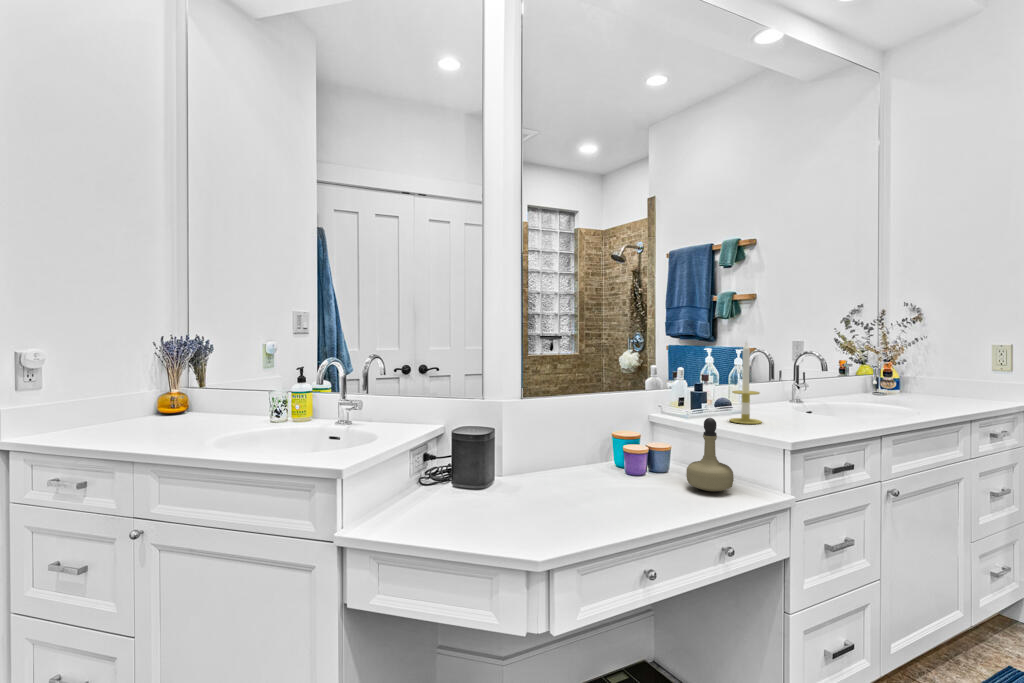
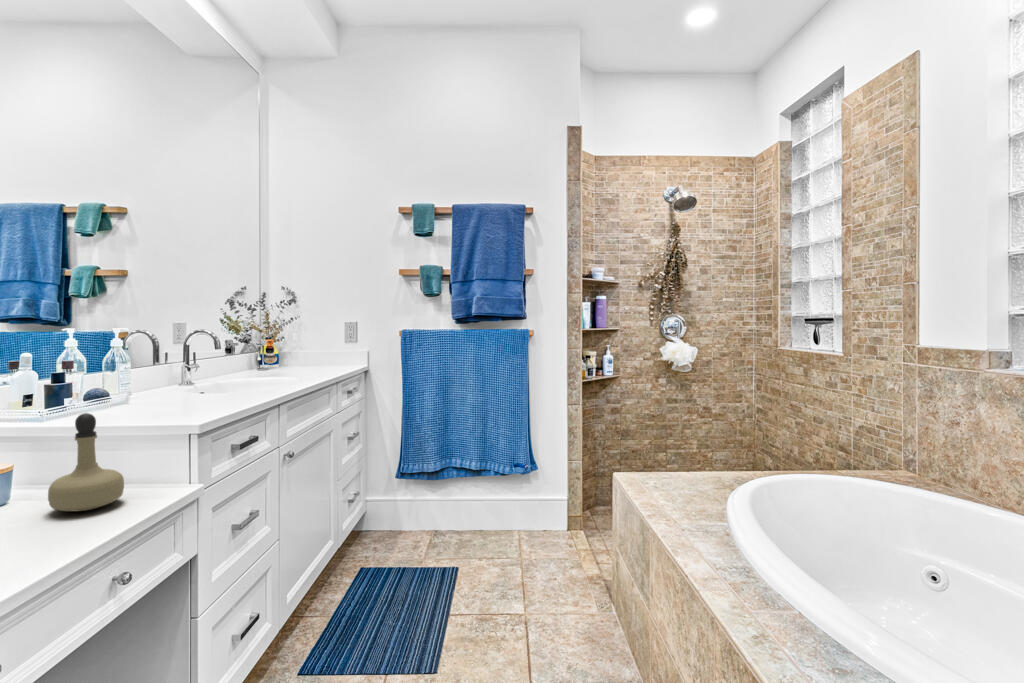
candle: present [730,342,762,424] -> none [108,315,154,416]

